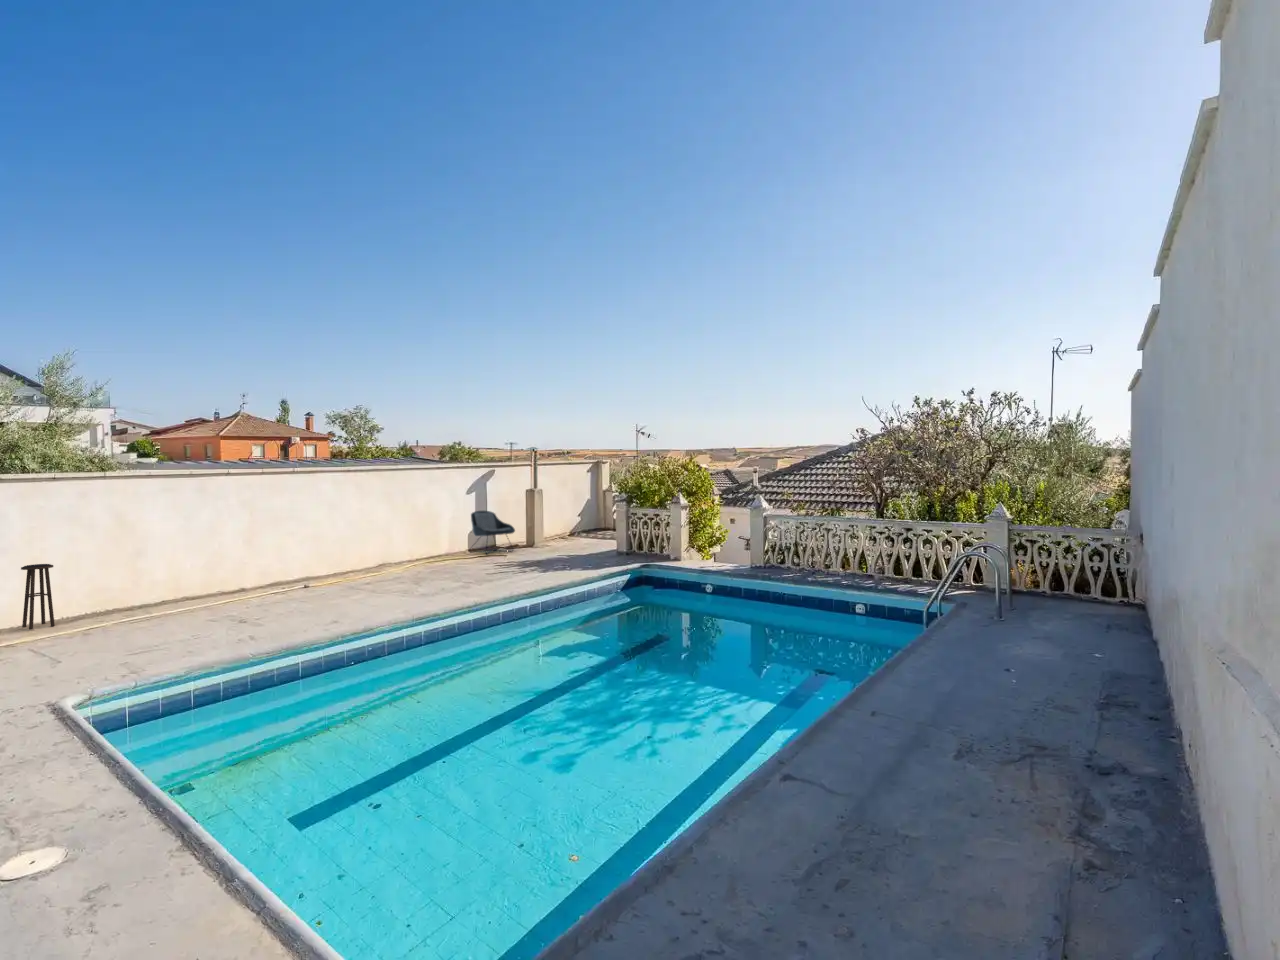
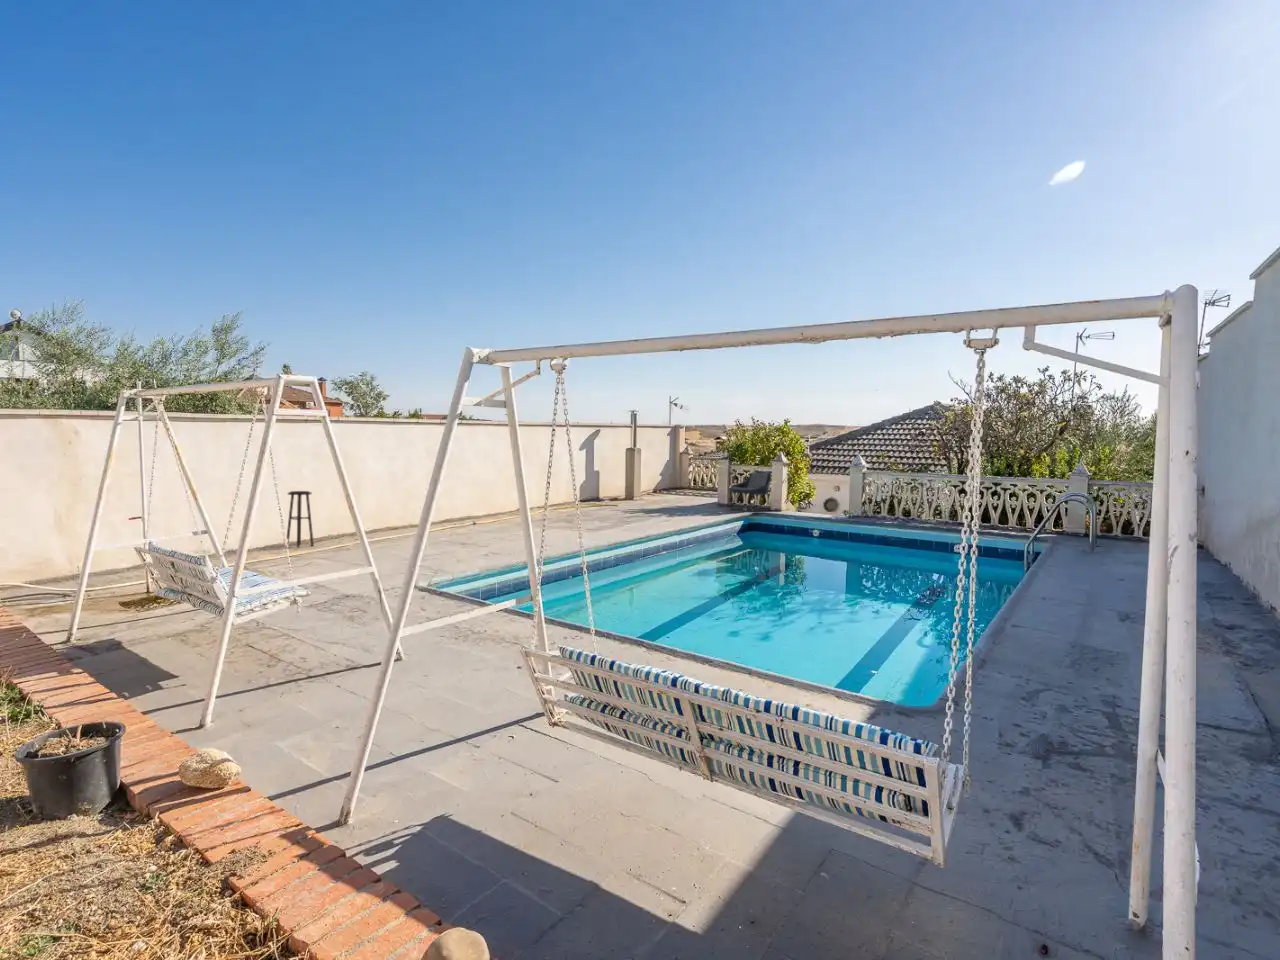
lounge chair: present [471,511,515,552] -> present [729,471,772,511]

